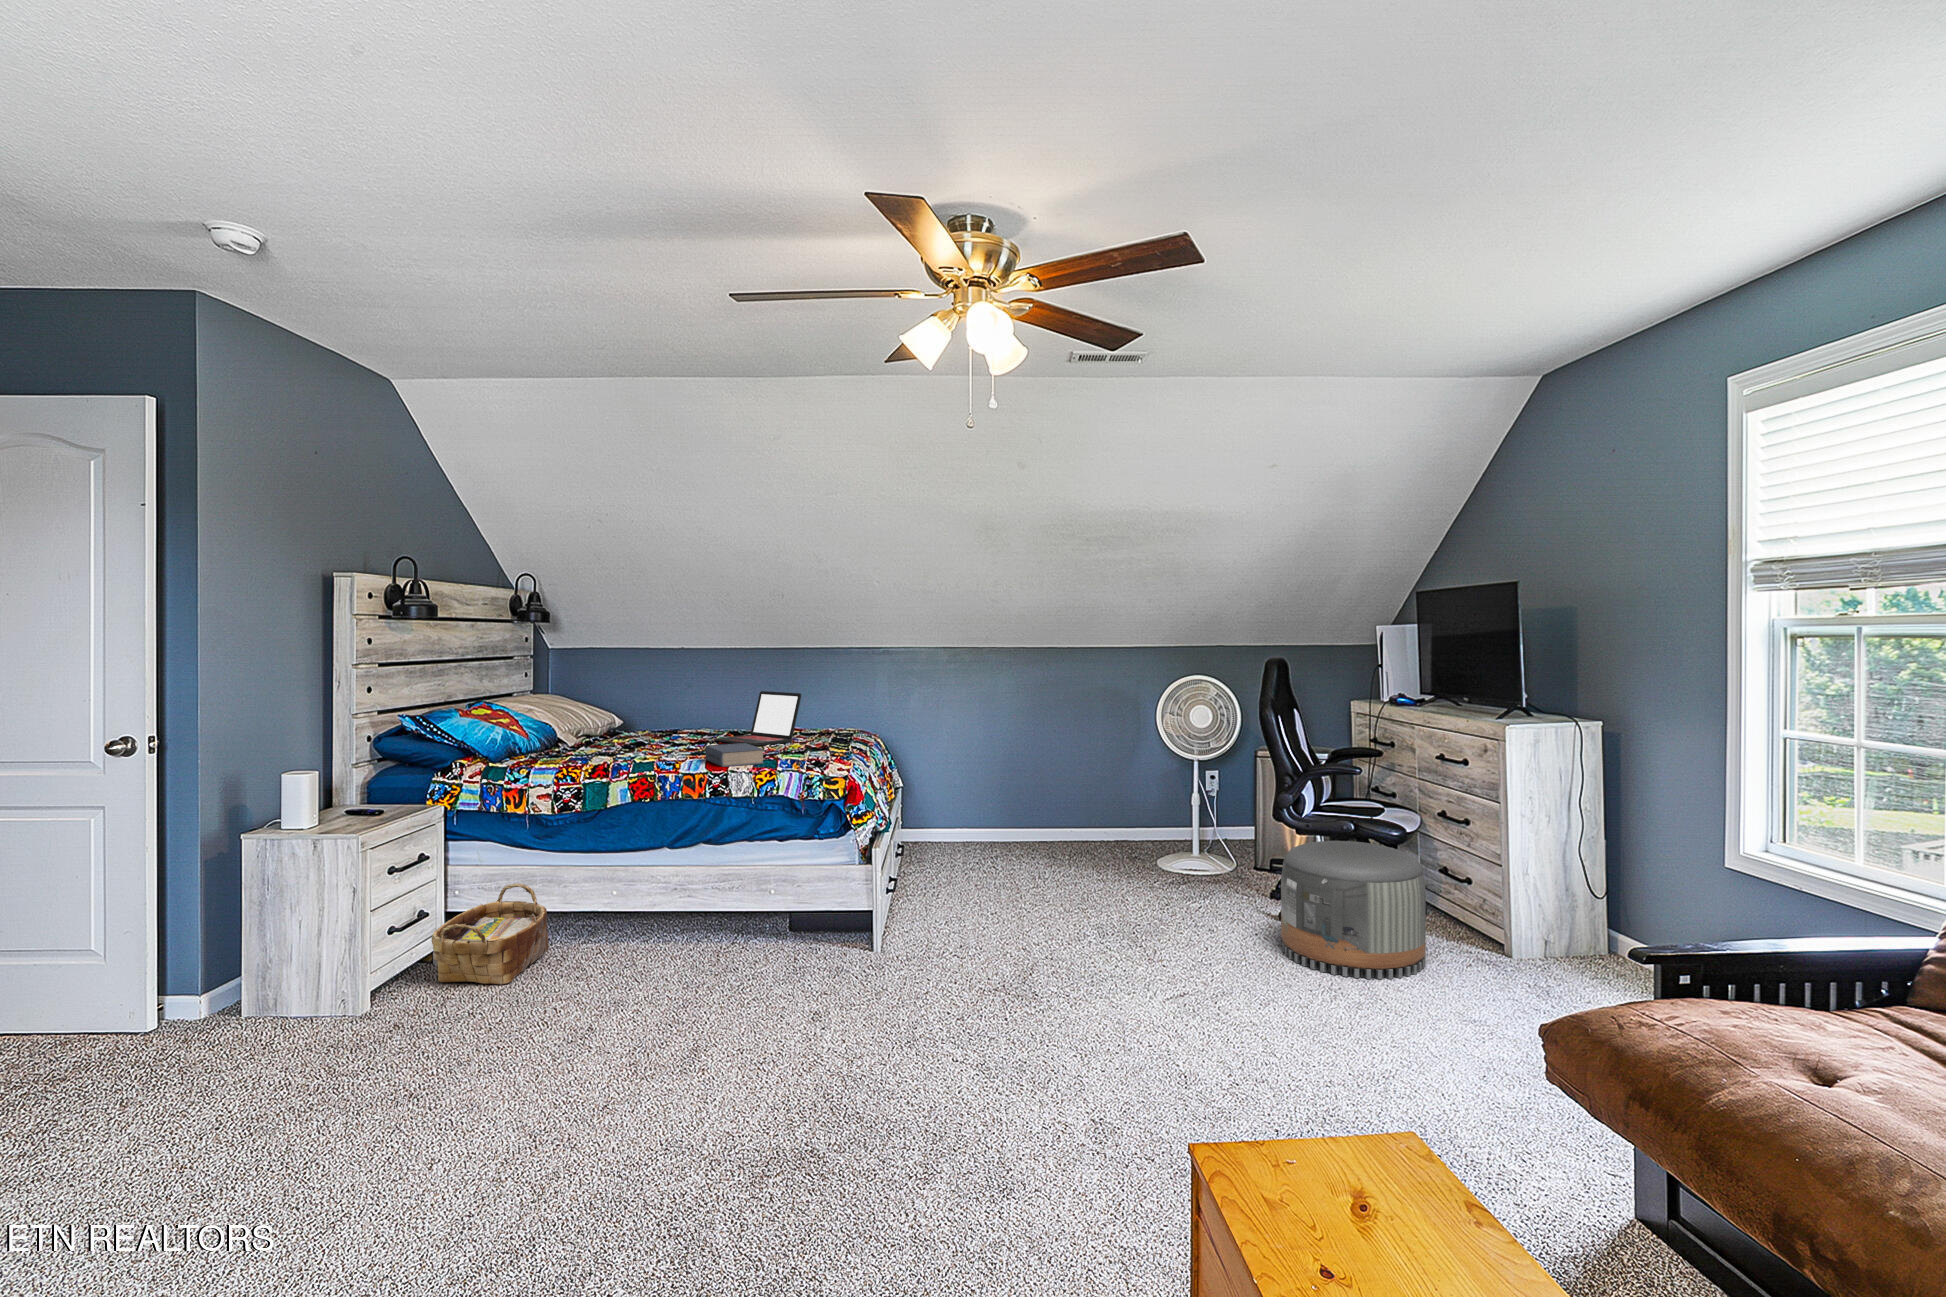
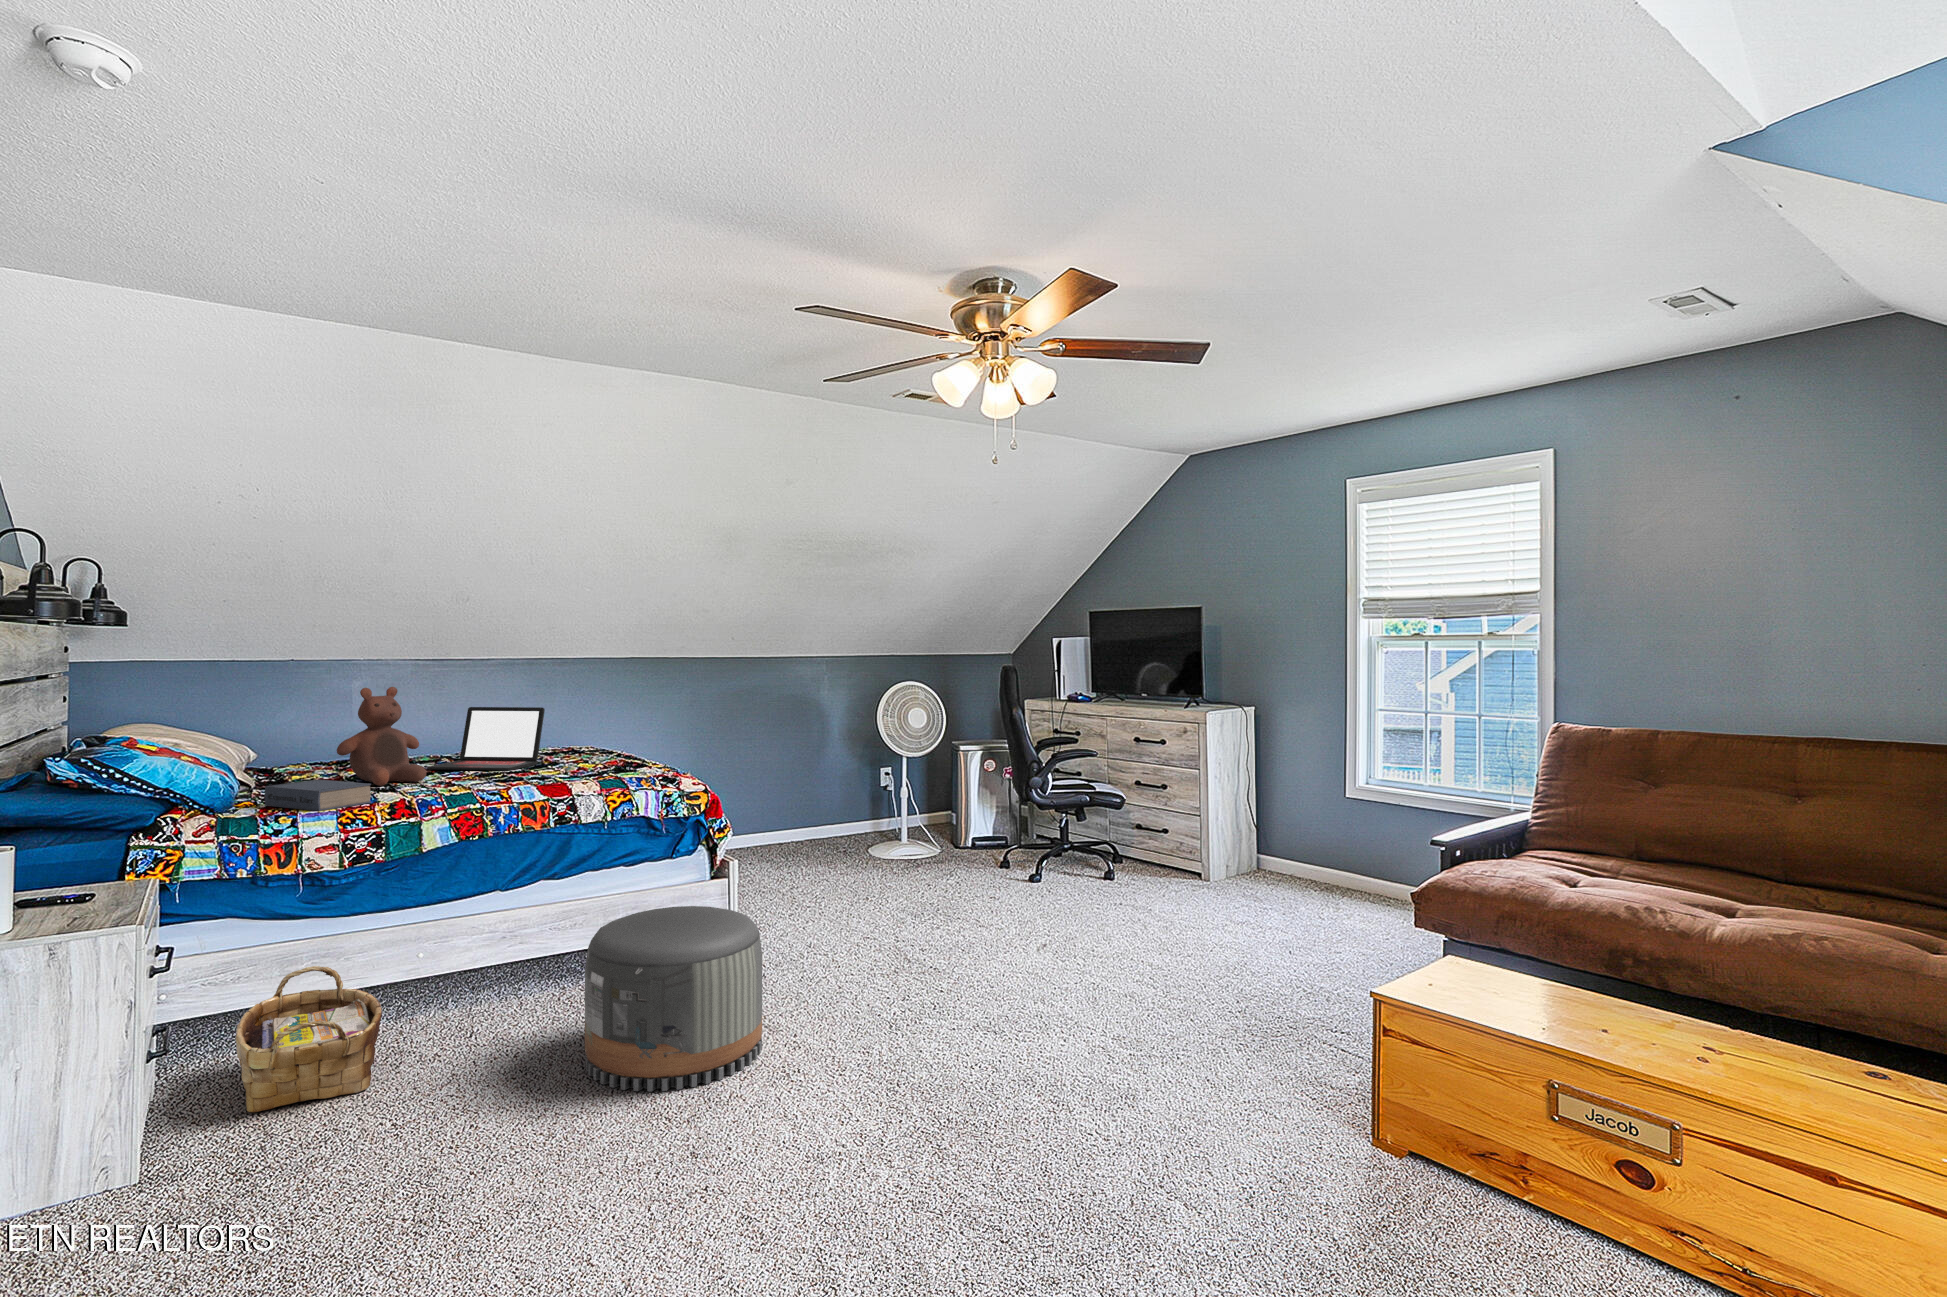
stuffed bear: none [621,674,686,751] -> present [337,687,426,786]
book: present [705,743,763,767] -> present [264,780,371,811]
pouf: present [1281,841,1426,979] -> present [585,906,762,1091]

